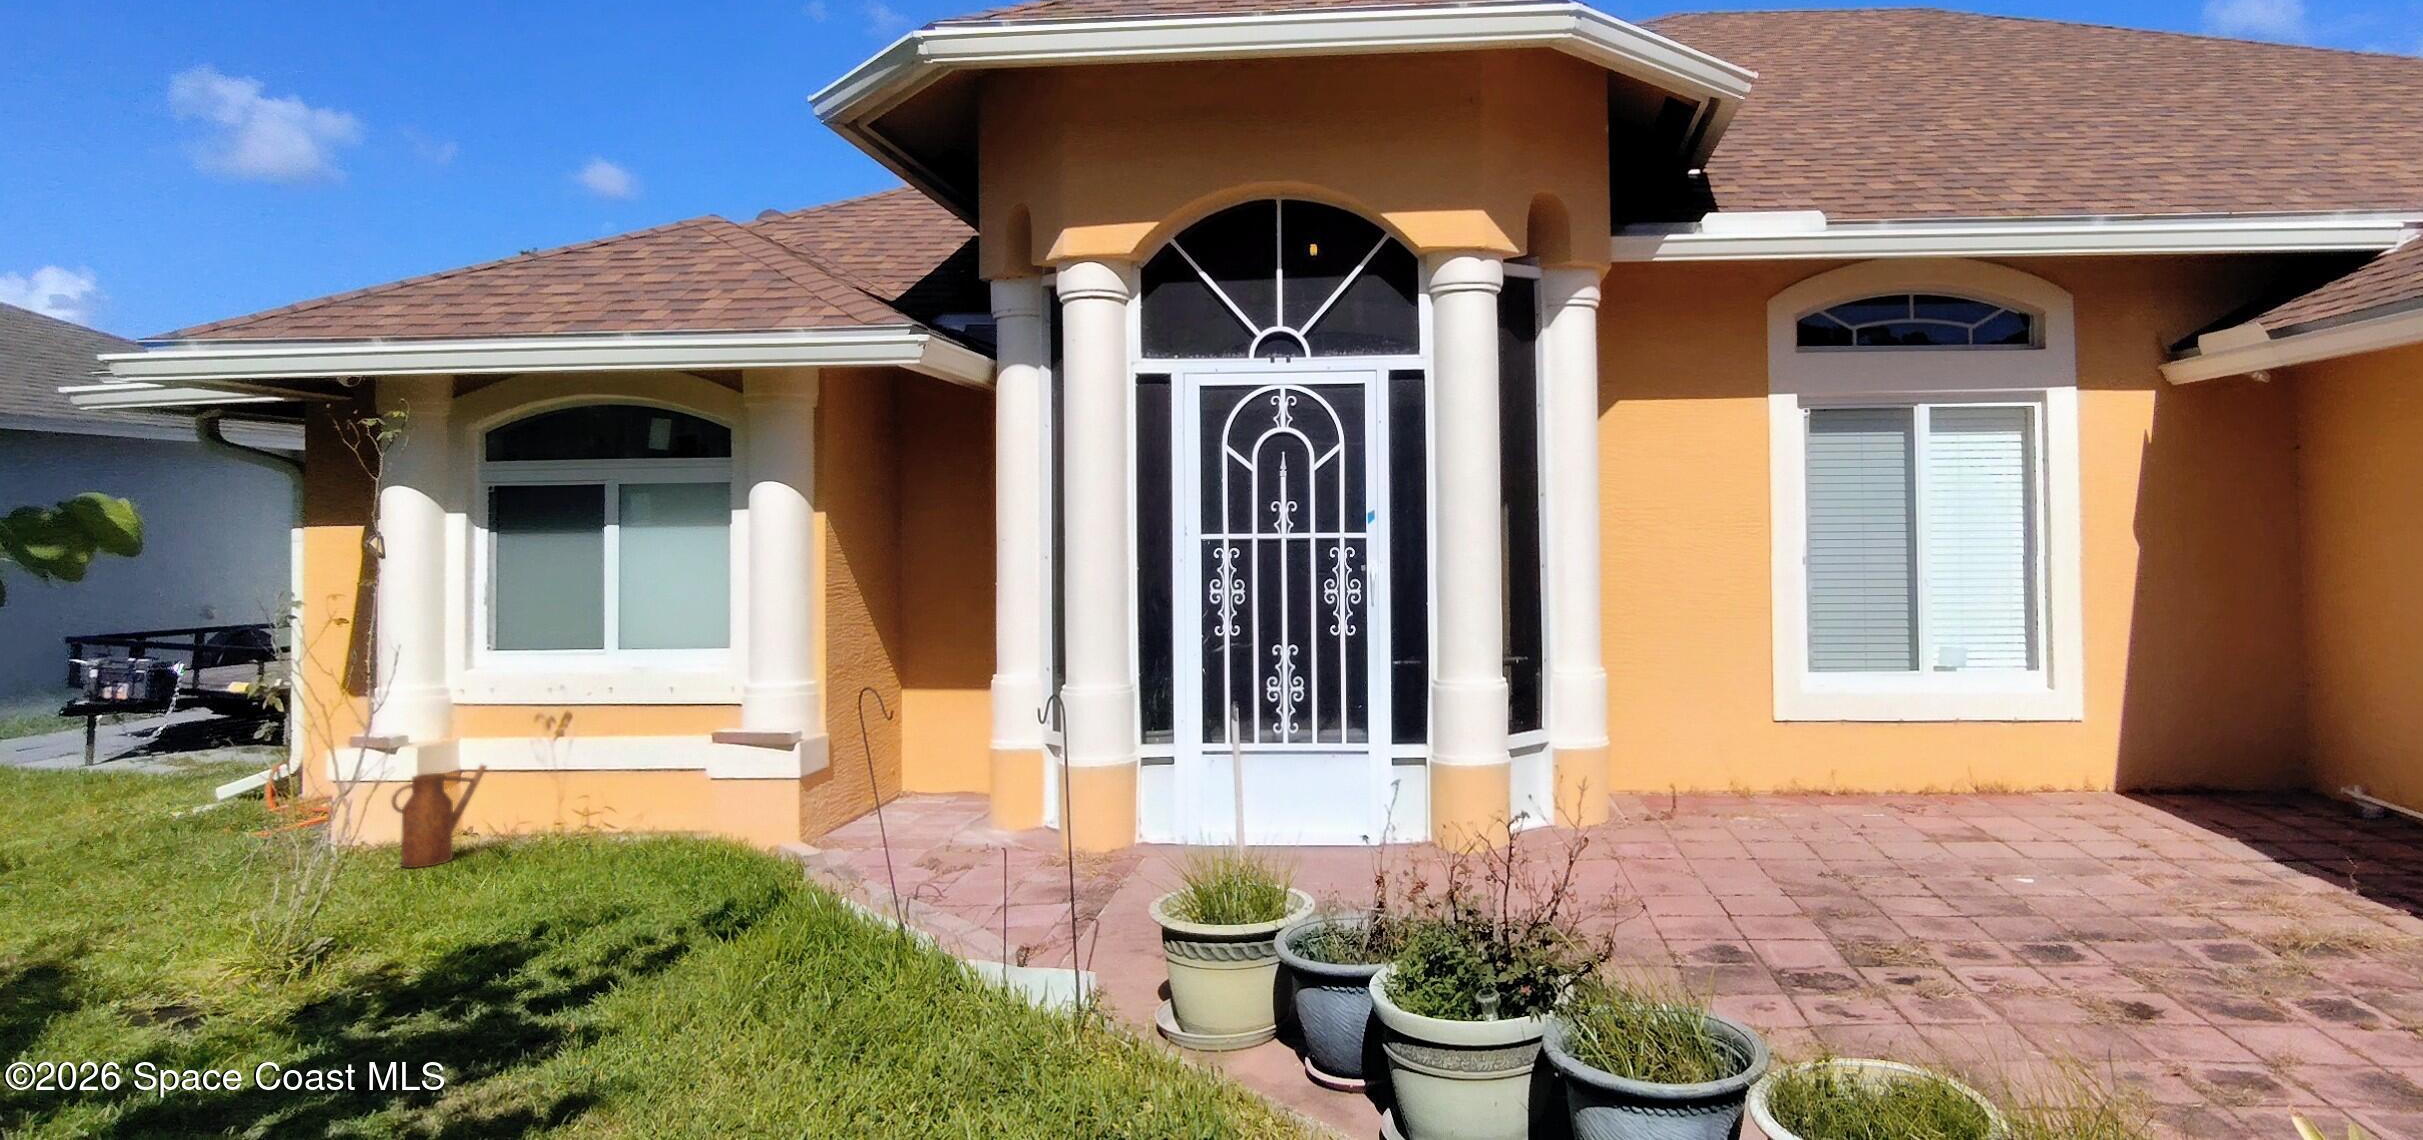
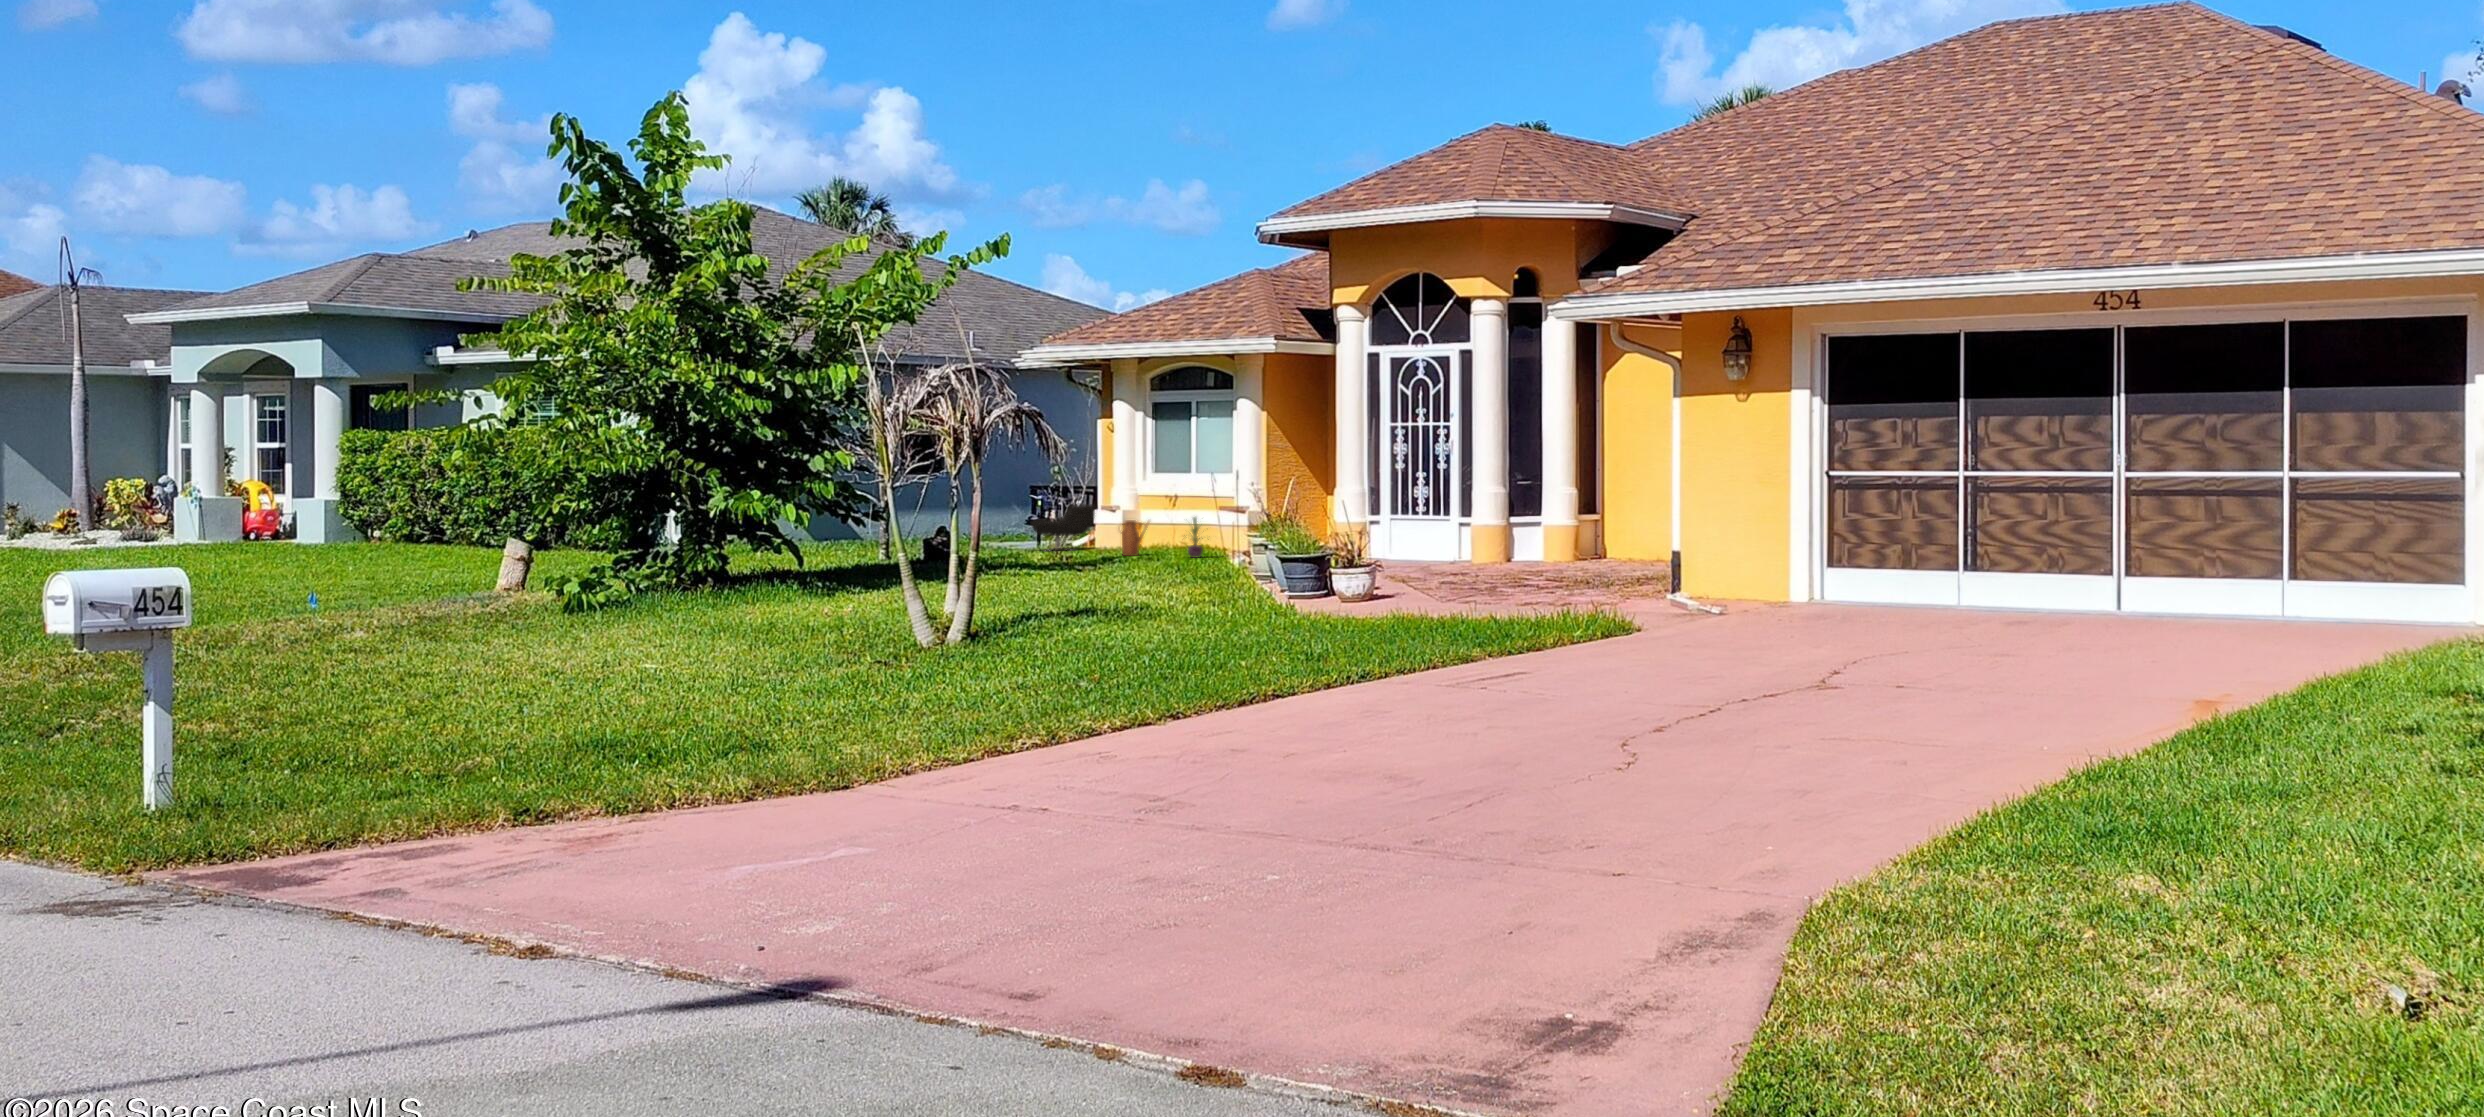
lounge chair: none [95,717,303,848] -> present [1031,504,1095,550]
decorative plant: none [571,757,697,865] -> present [1188,517,1203,558]

